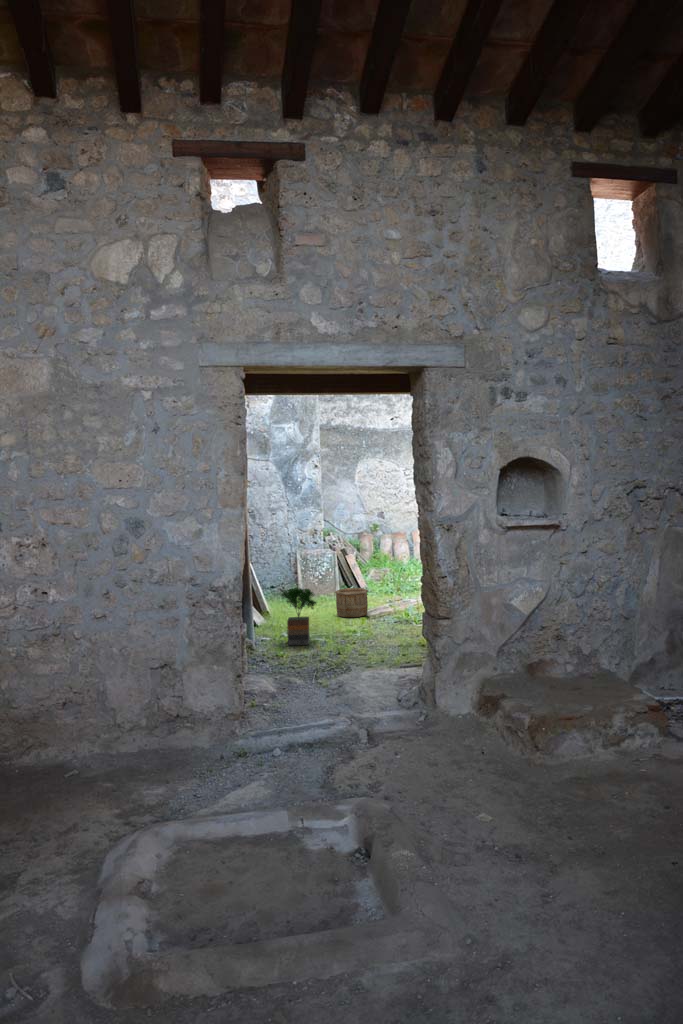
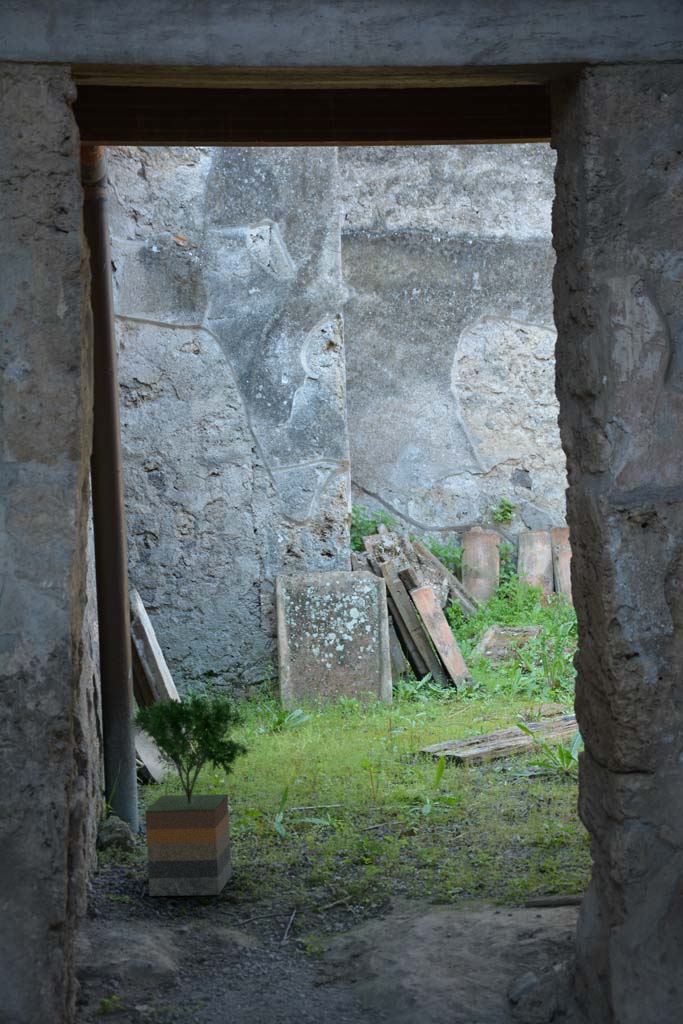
wooden bucket: present [335,588,368,617] -> none [348,686,451,781]

